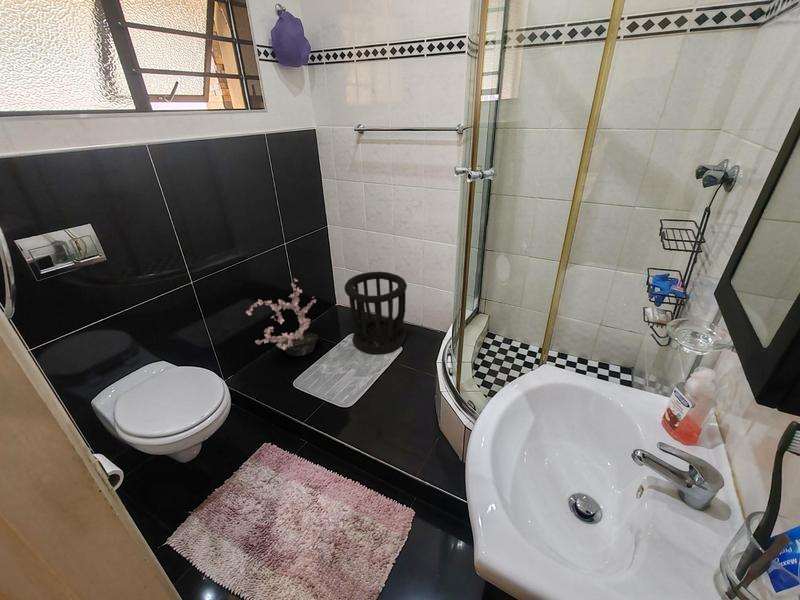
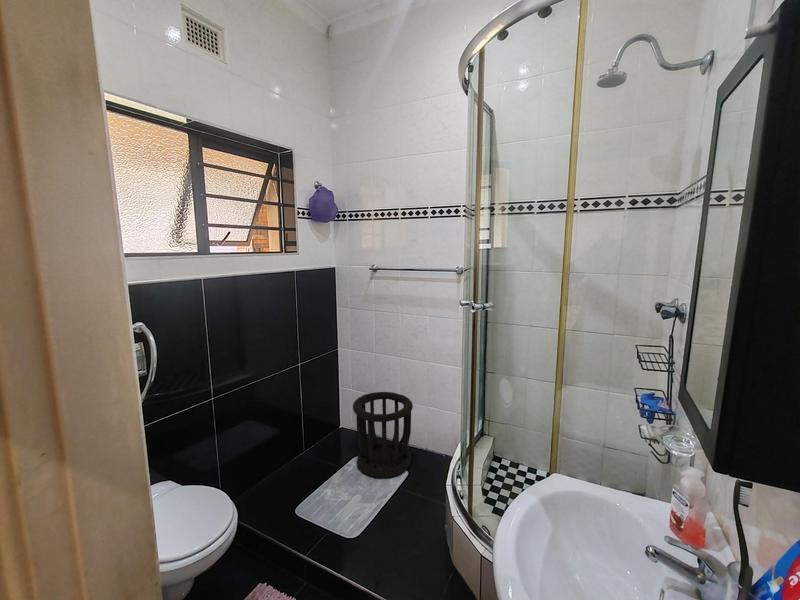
potted plant: present [246,279,318,356] -> none [252,394,327,479]

